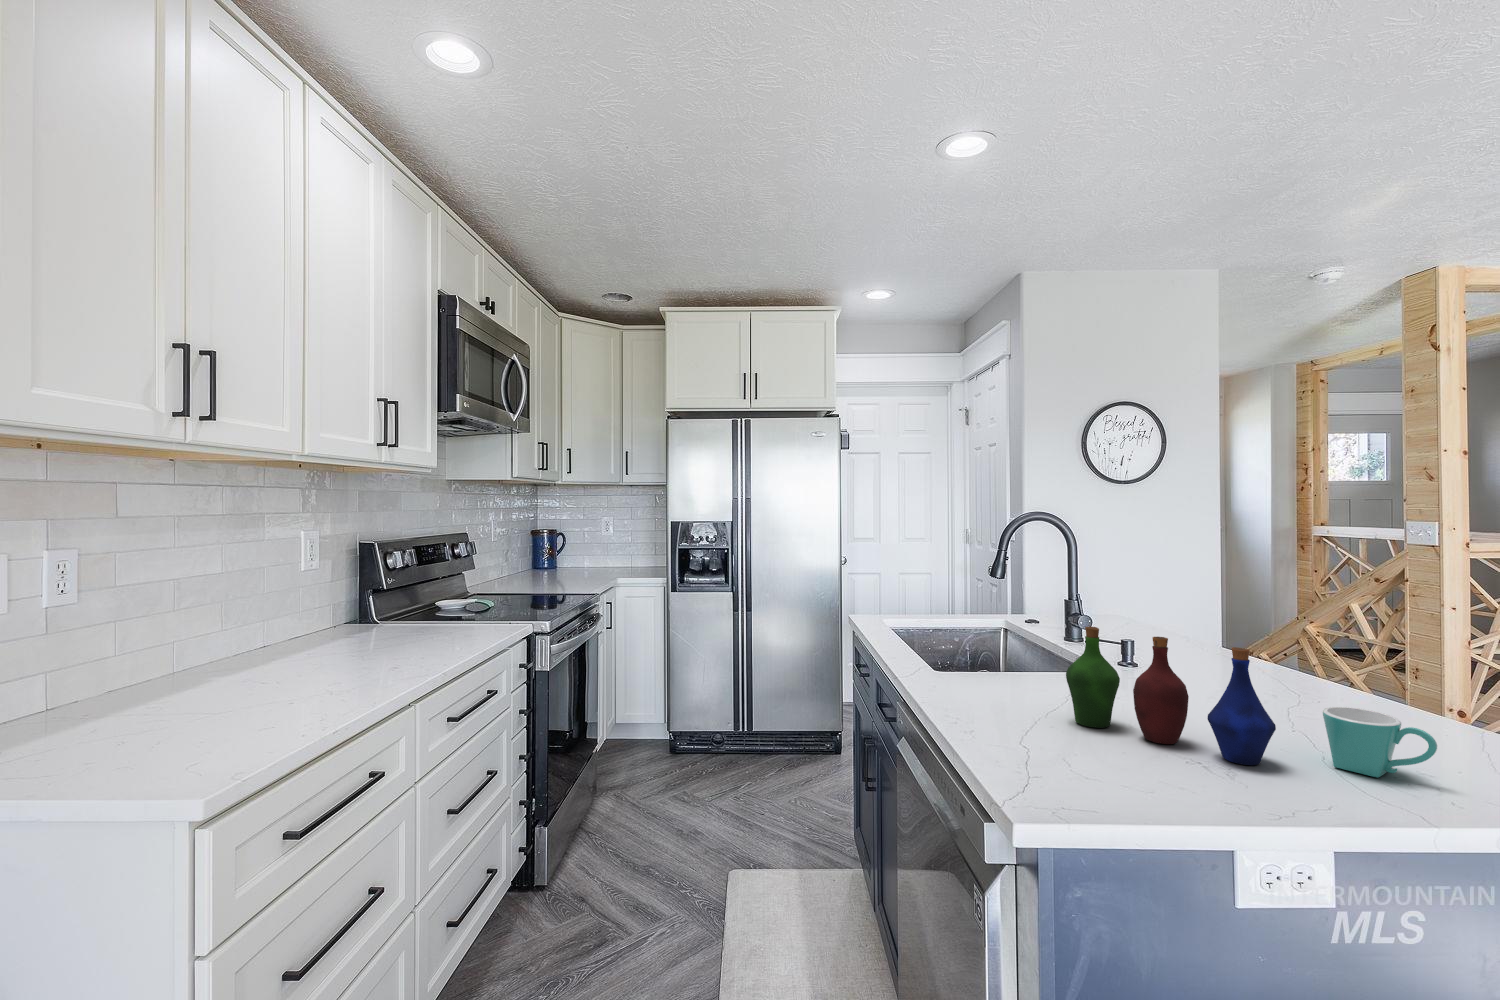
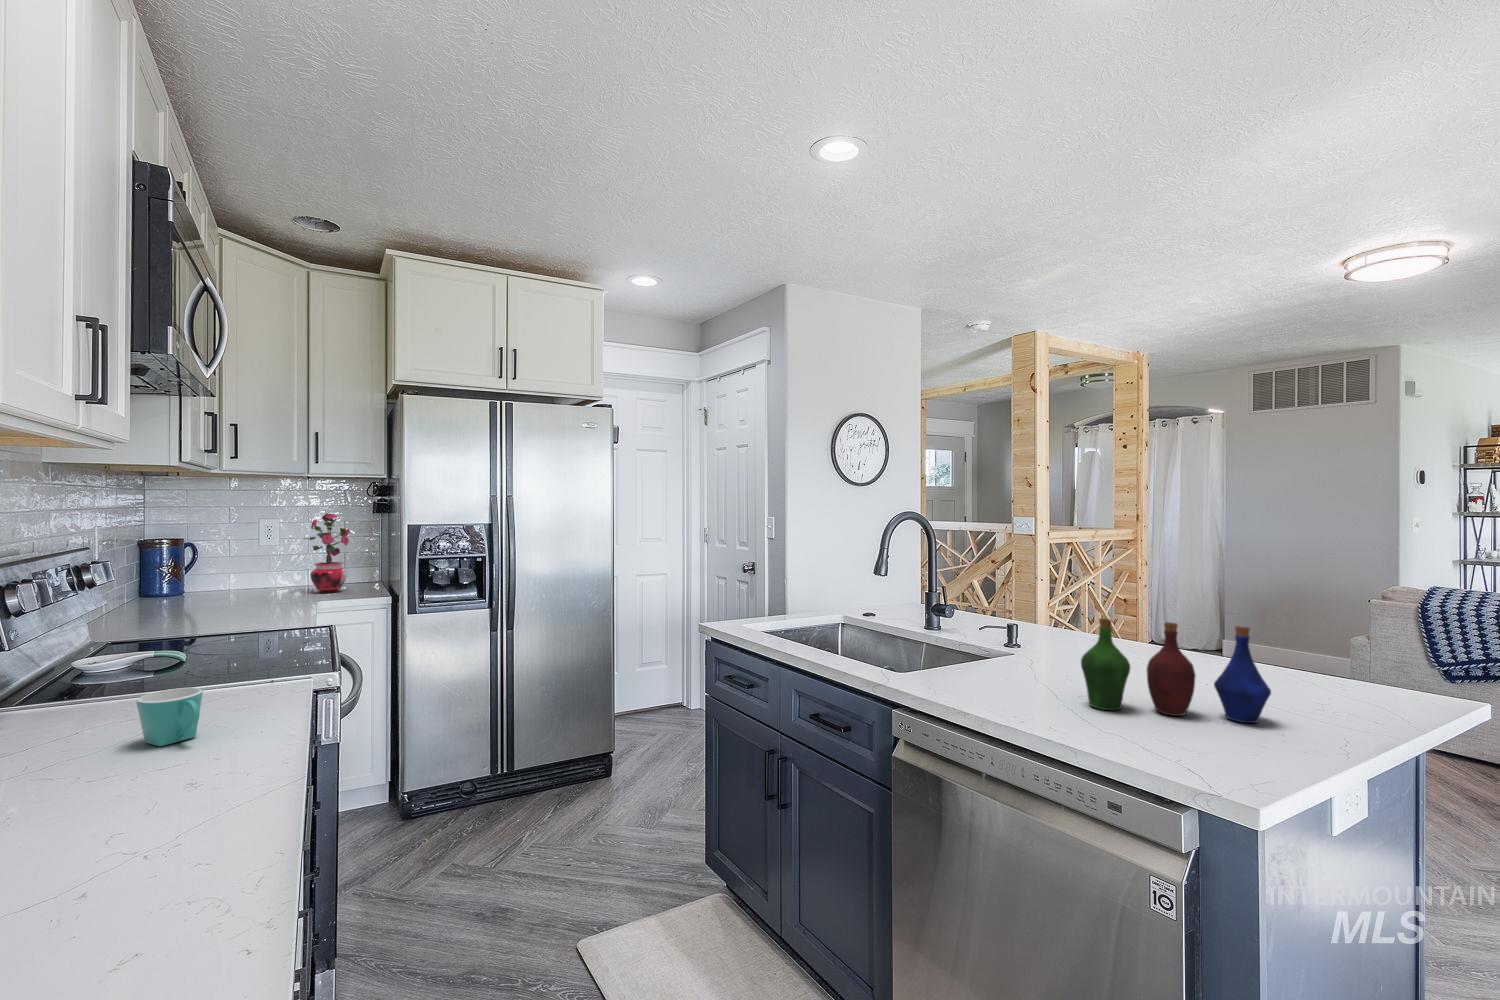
potted plant: none [612,512,646,574] -> present [305,513,350,593]
mug: present [1323,707,1437,777] -> present [136,688,203,746]

